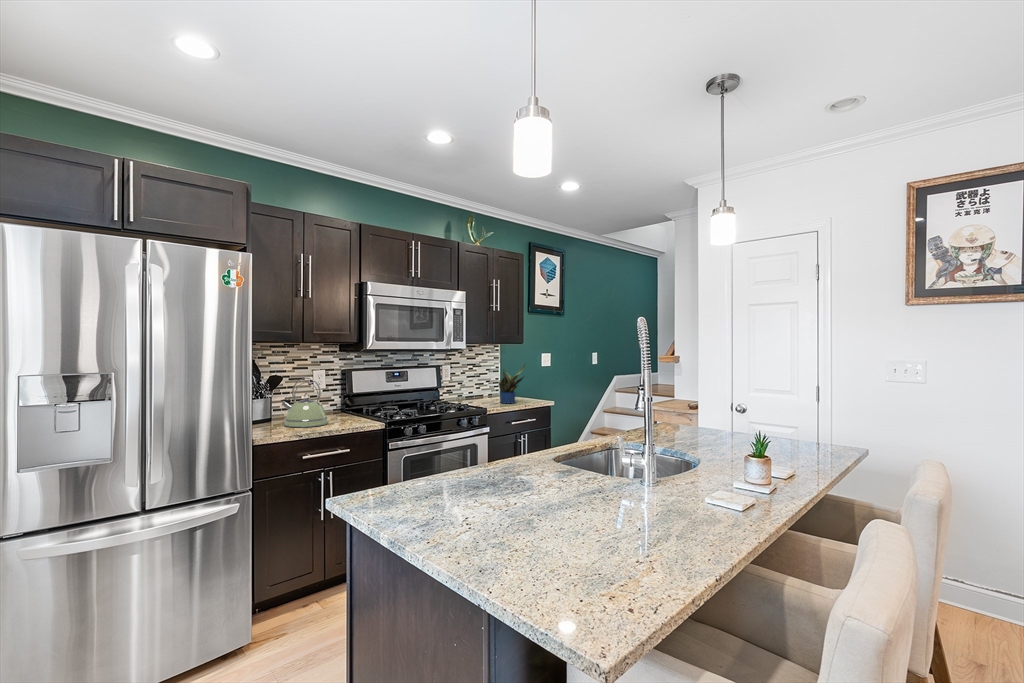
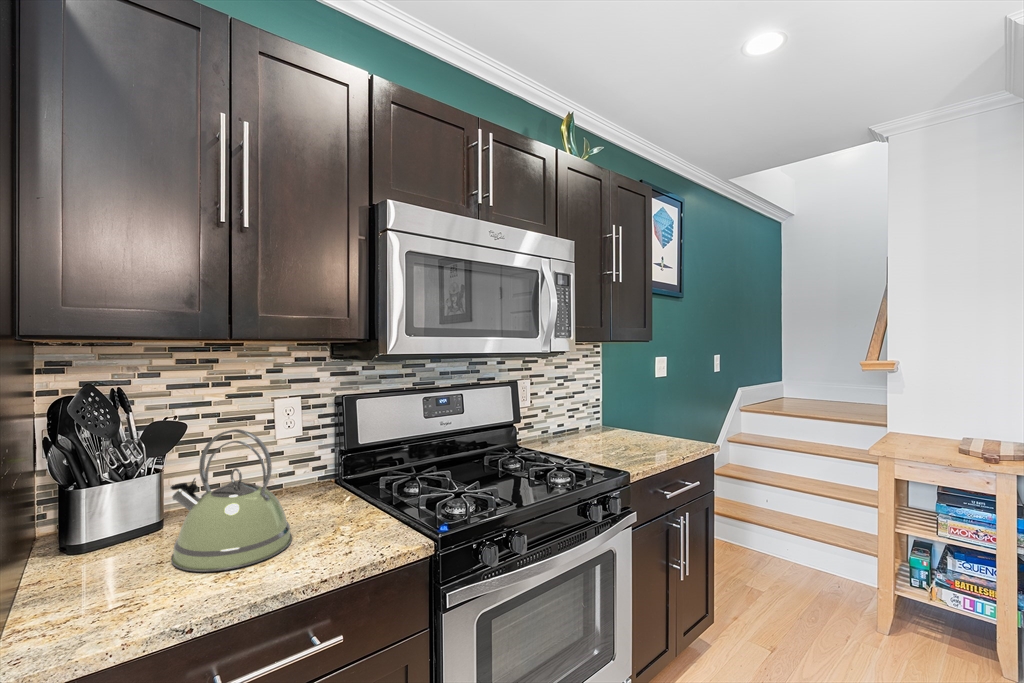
potted plant: present [499,363,525,403] -> none [623,377,675,452]

